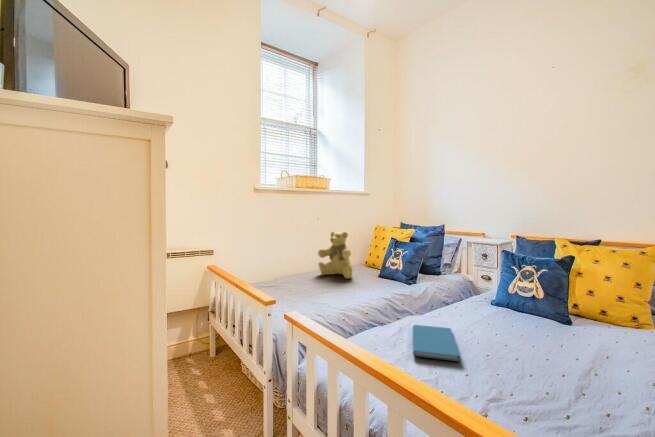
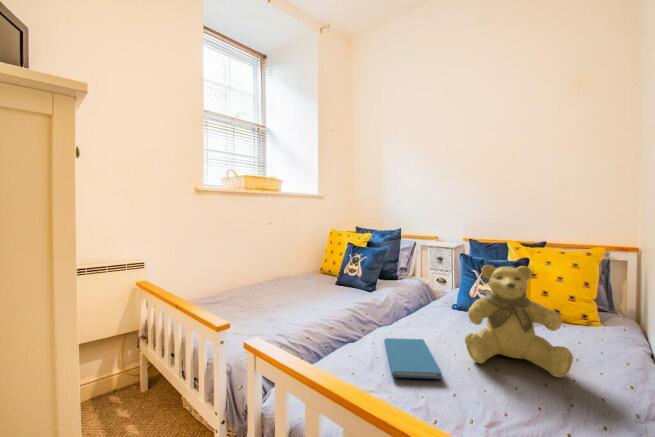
teddy bear: present [318,232,352,279] -> present [465,265,573,377]

